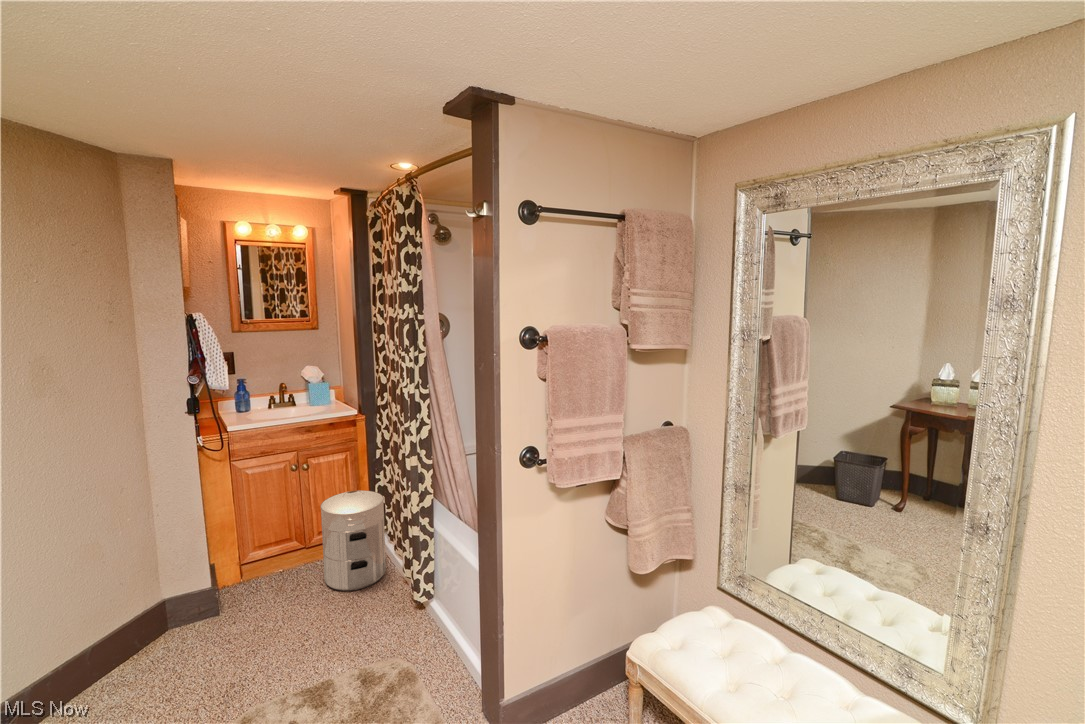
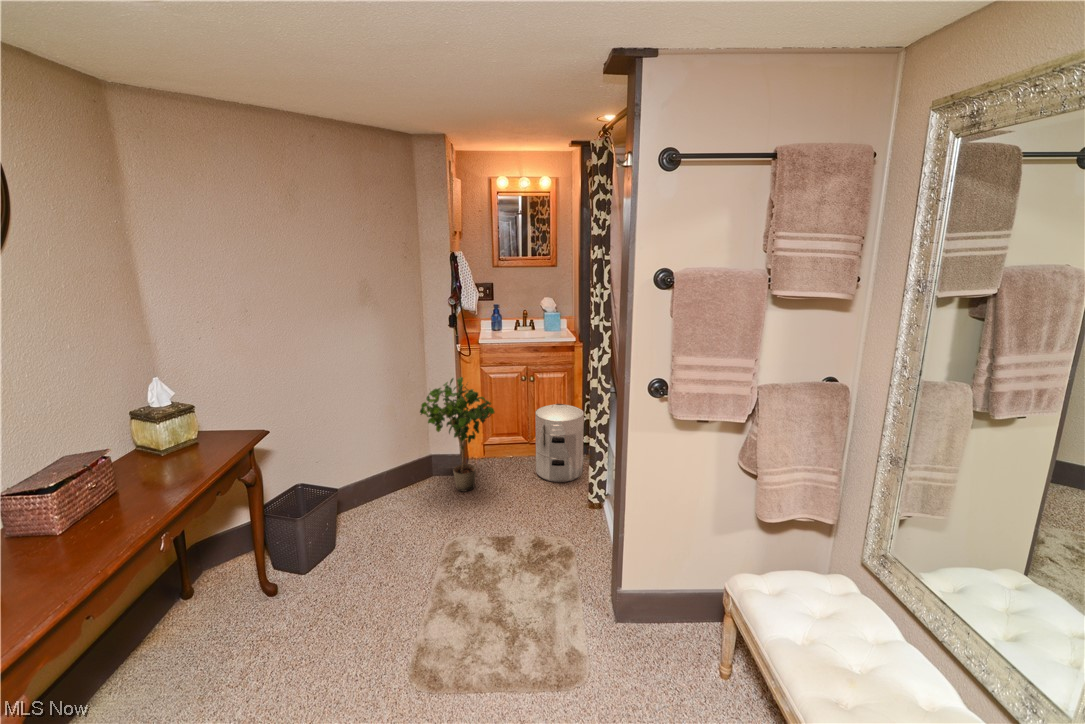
potted plant: none [142,480,277,643] -> present [420,377,495,491]

